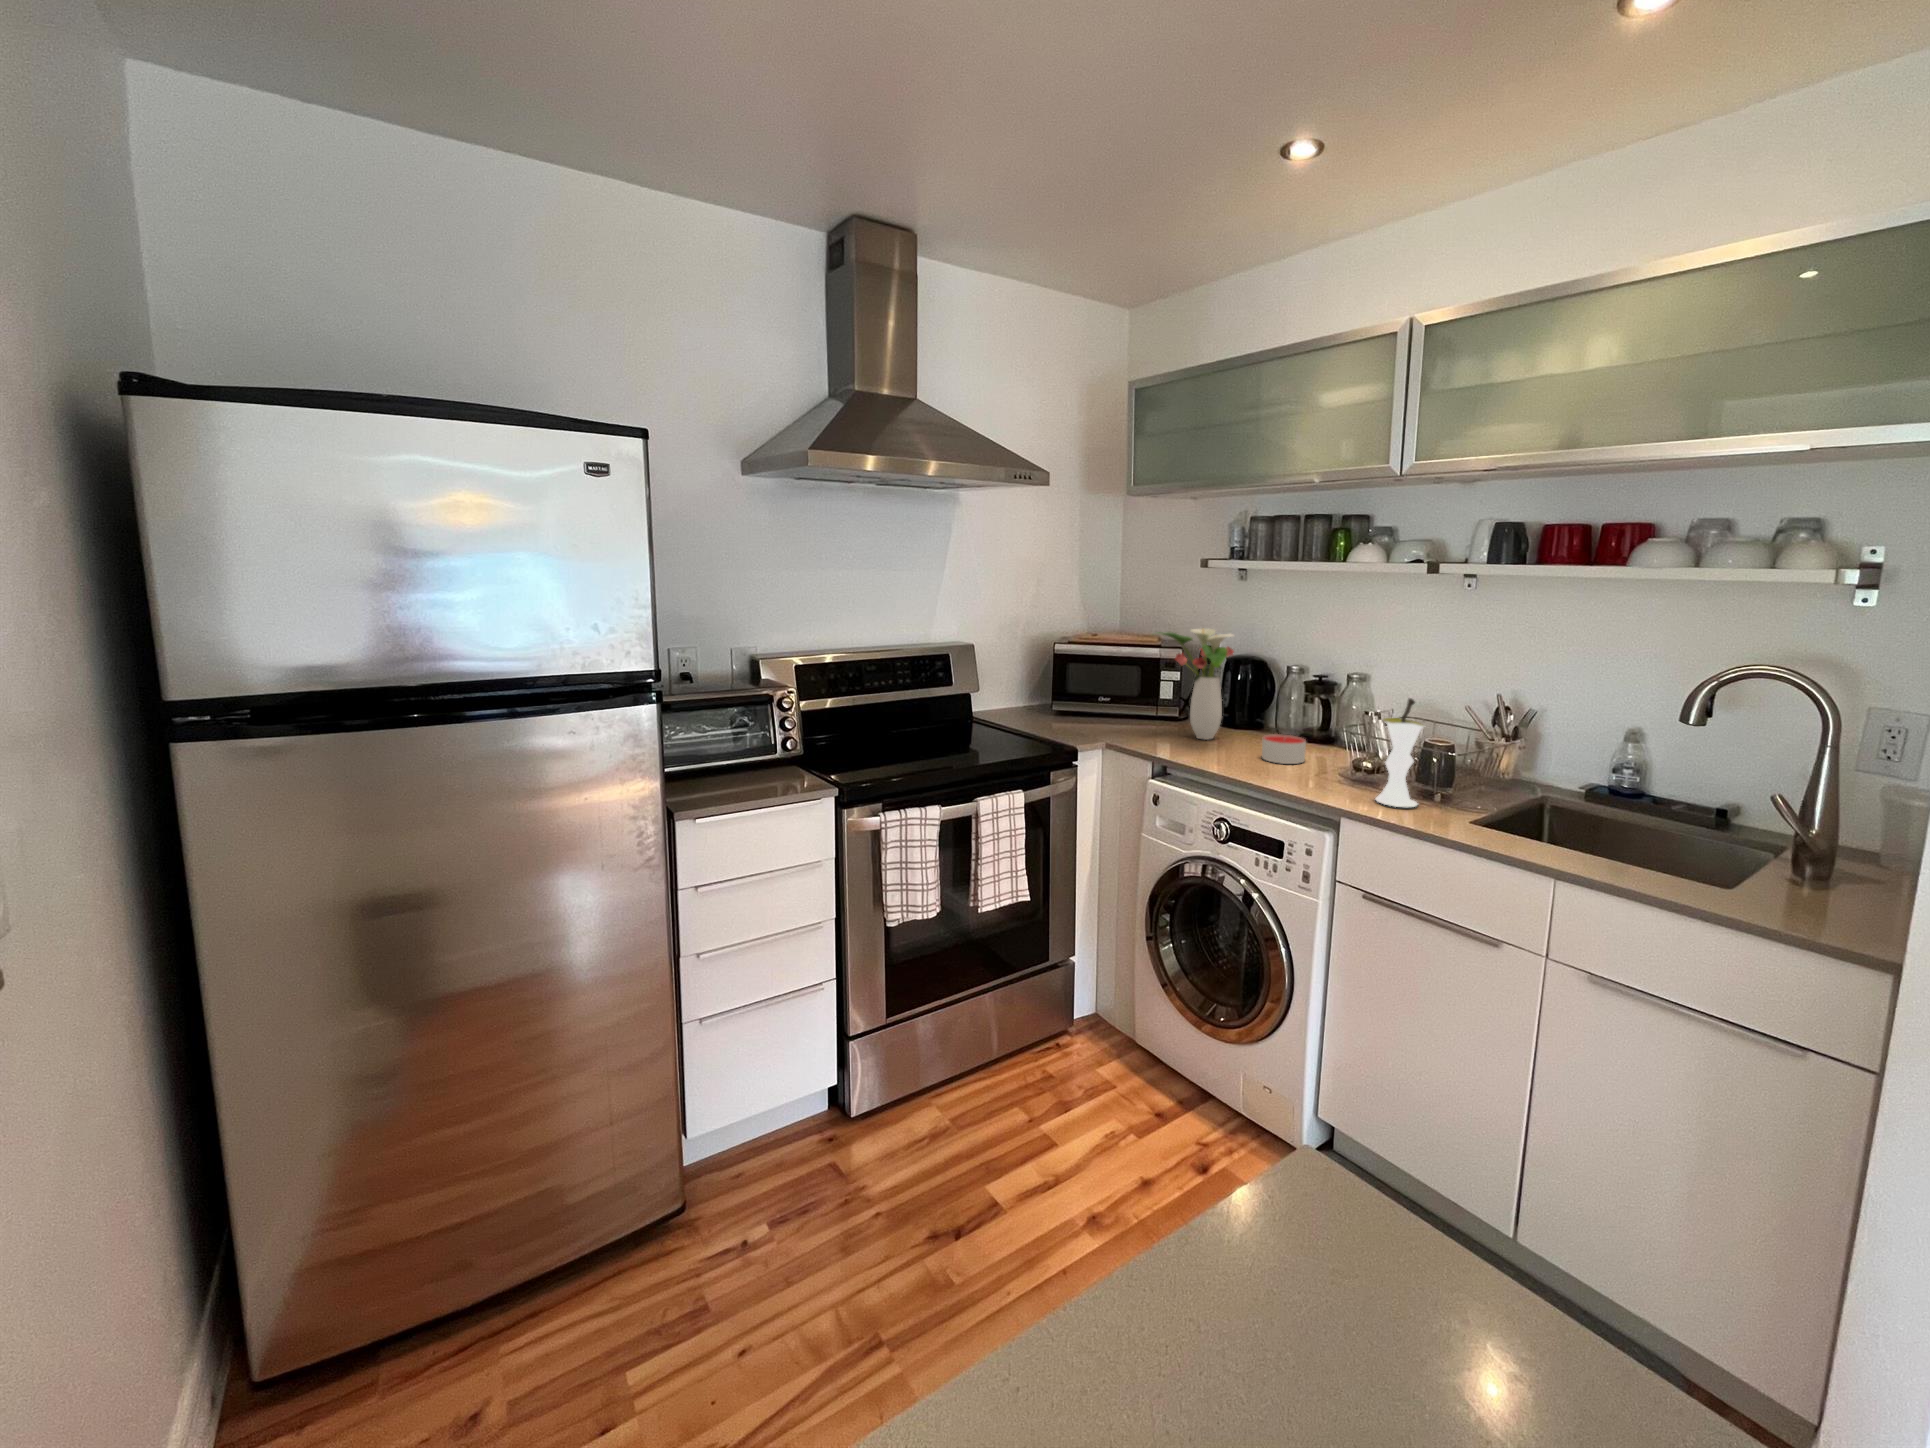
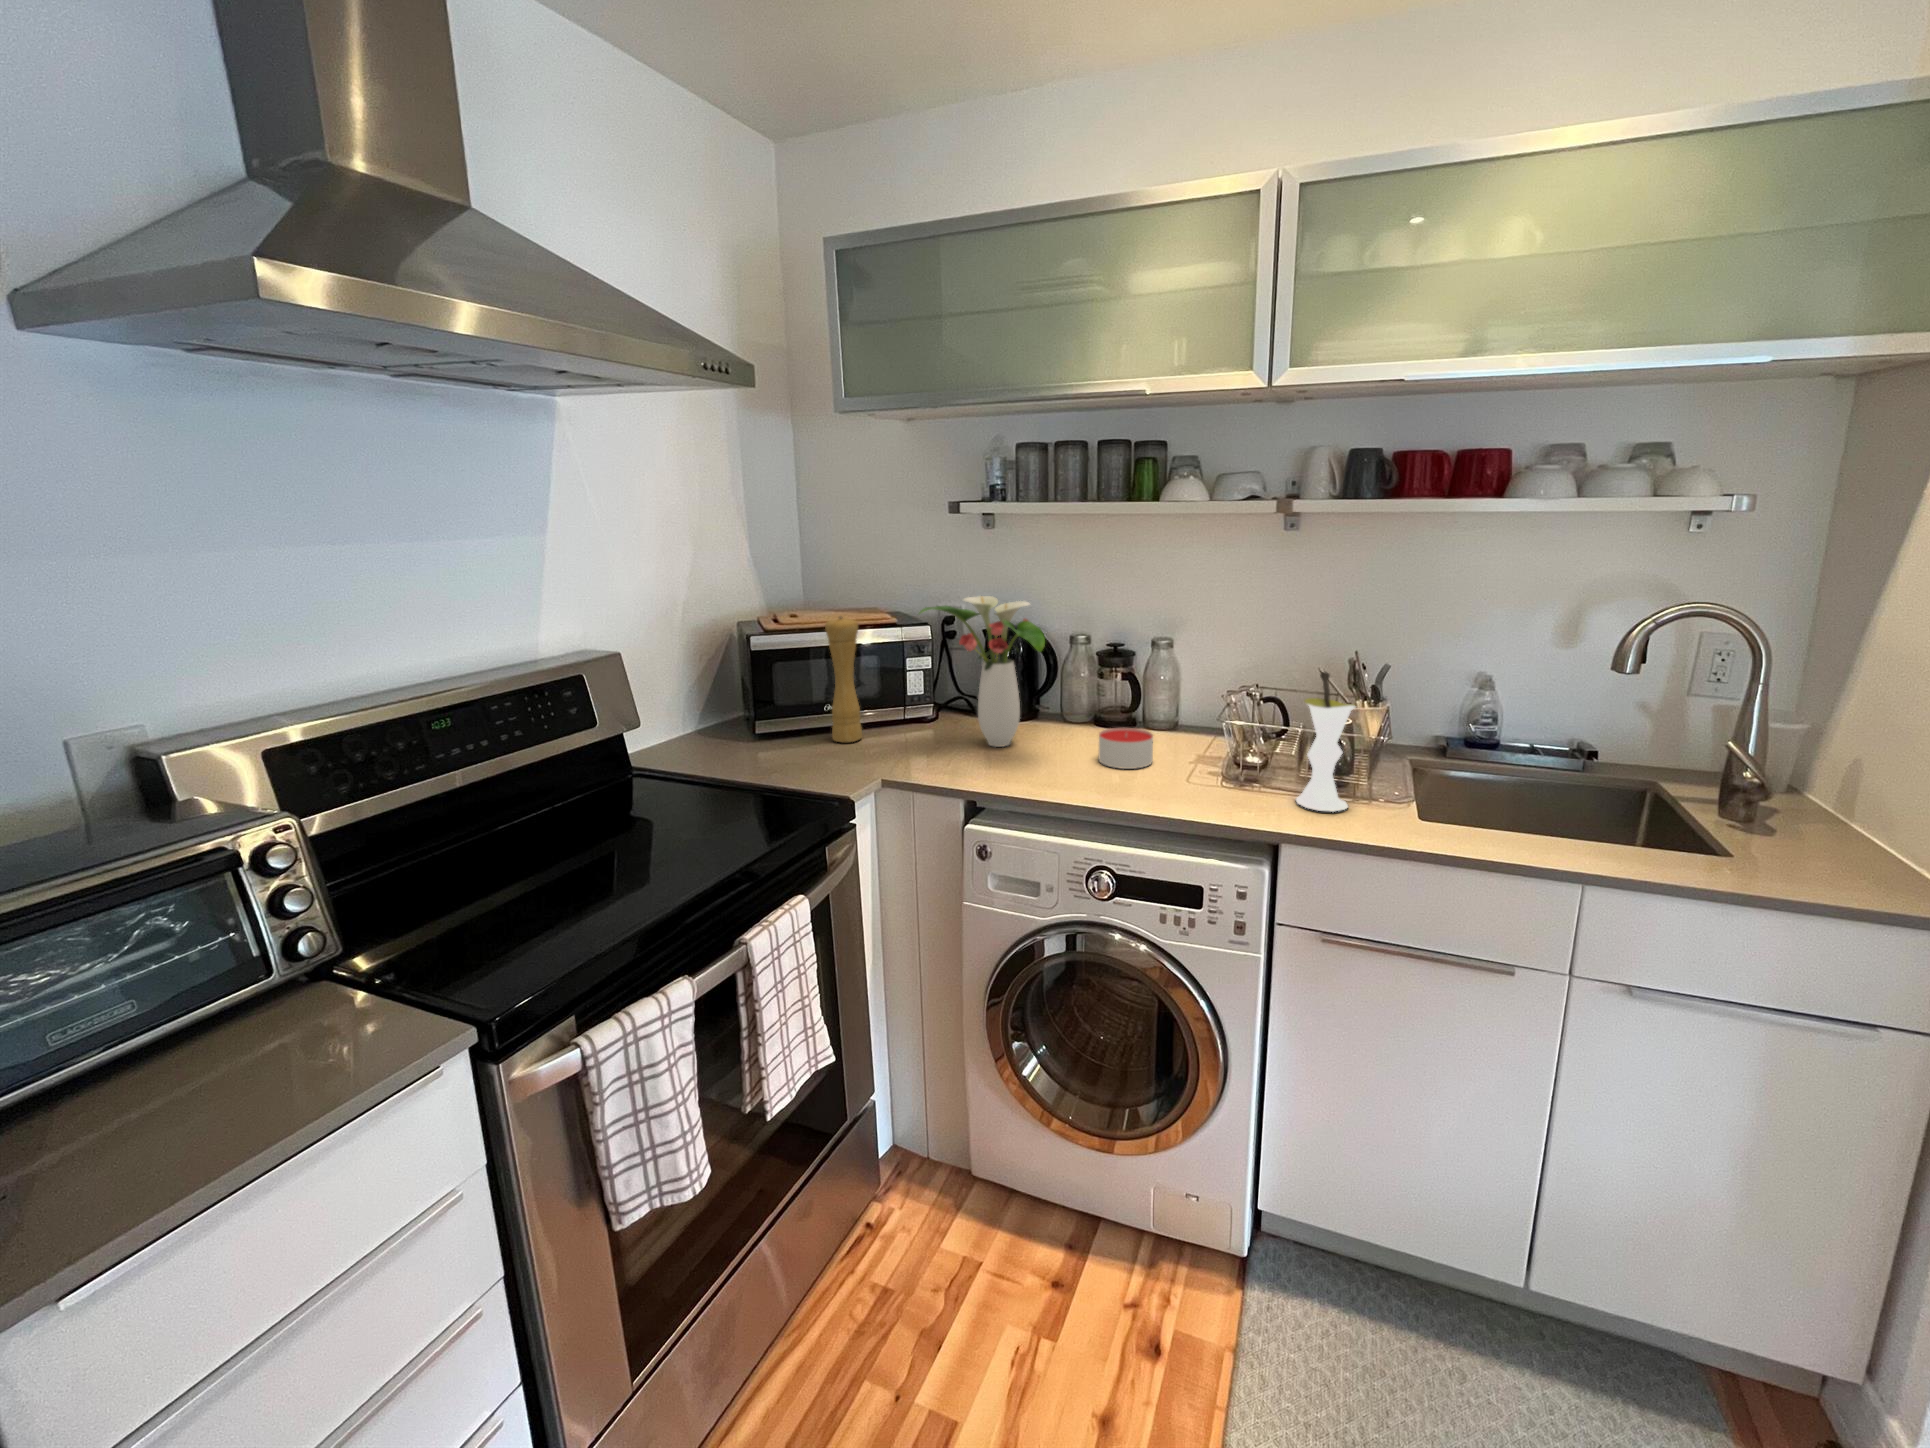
pepper mill: none [1097,636,1120,723] -> present [825,617,862,742]

